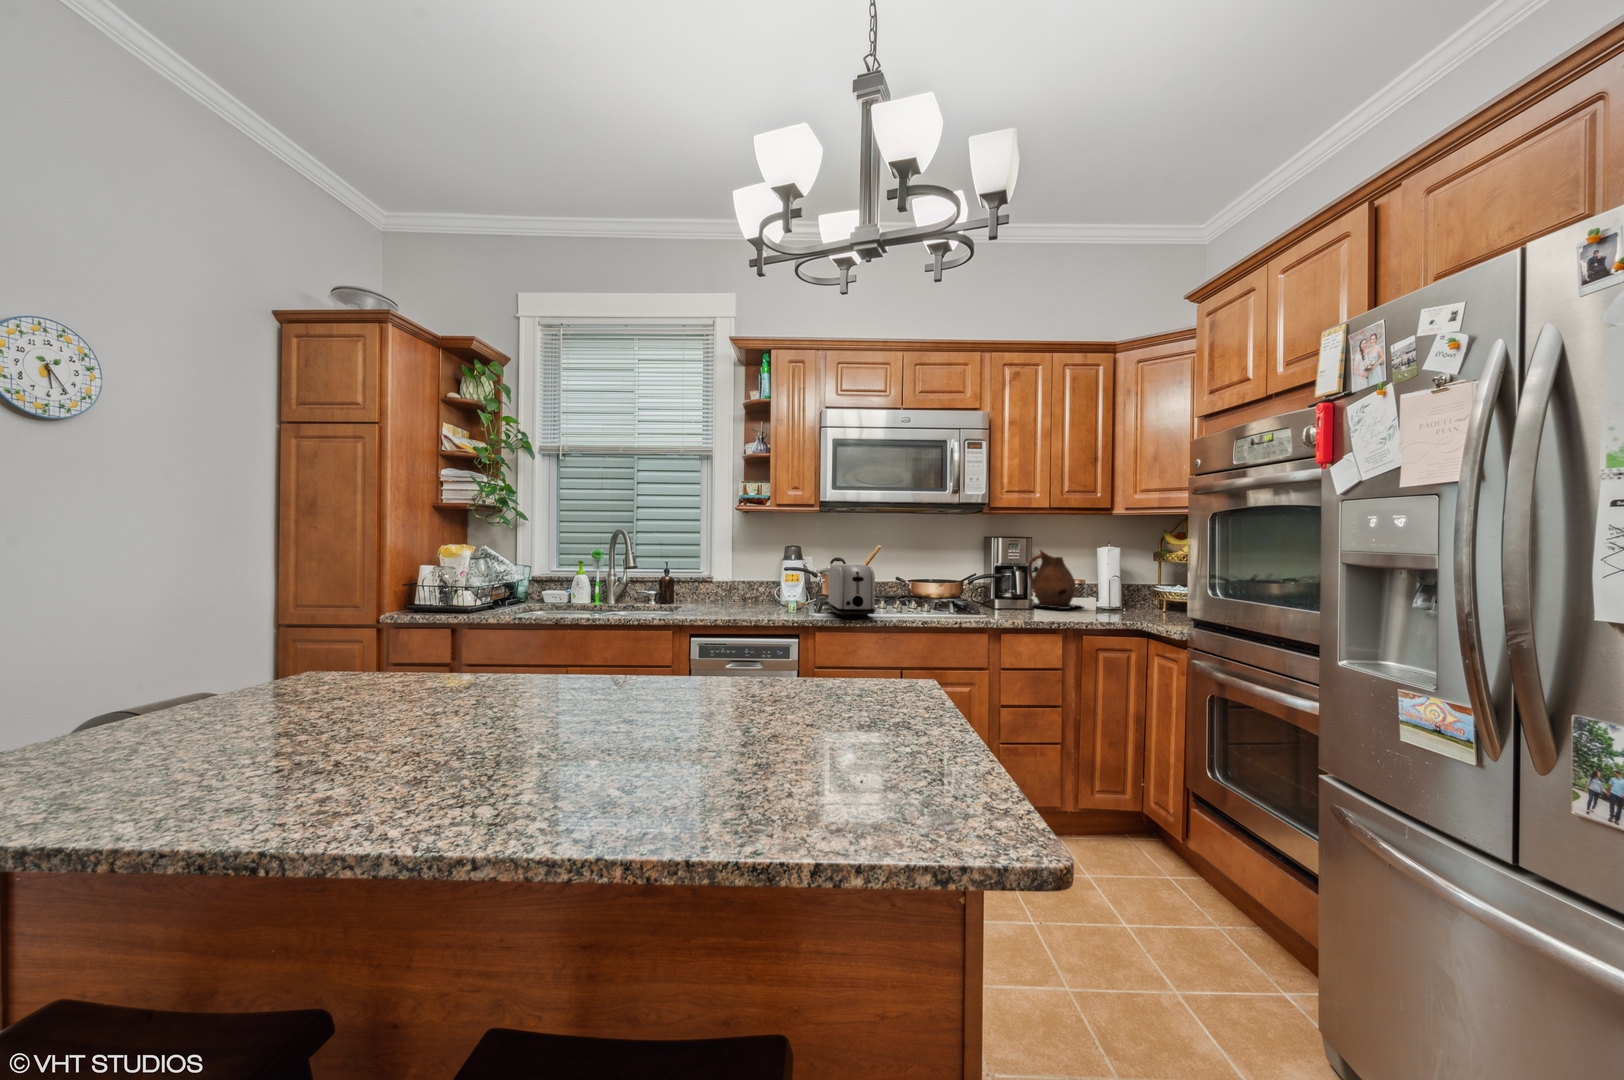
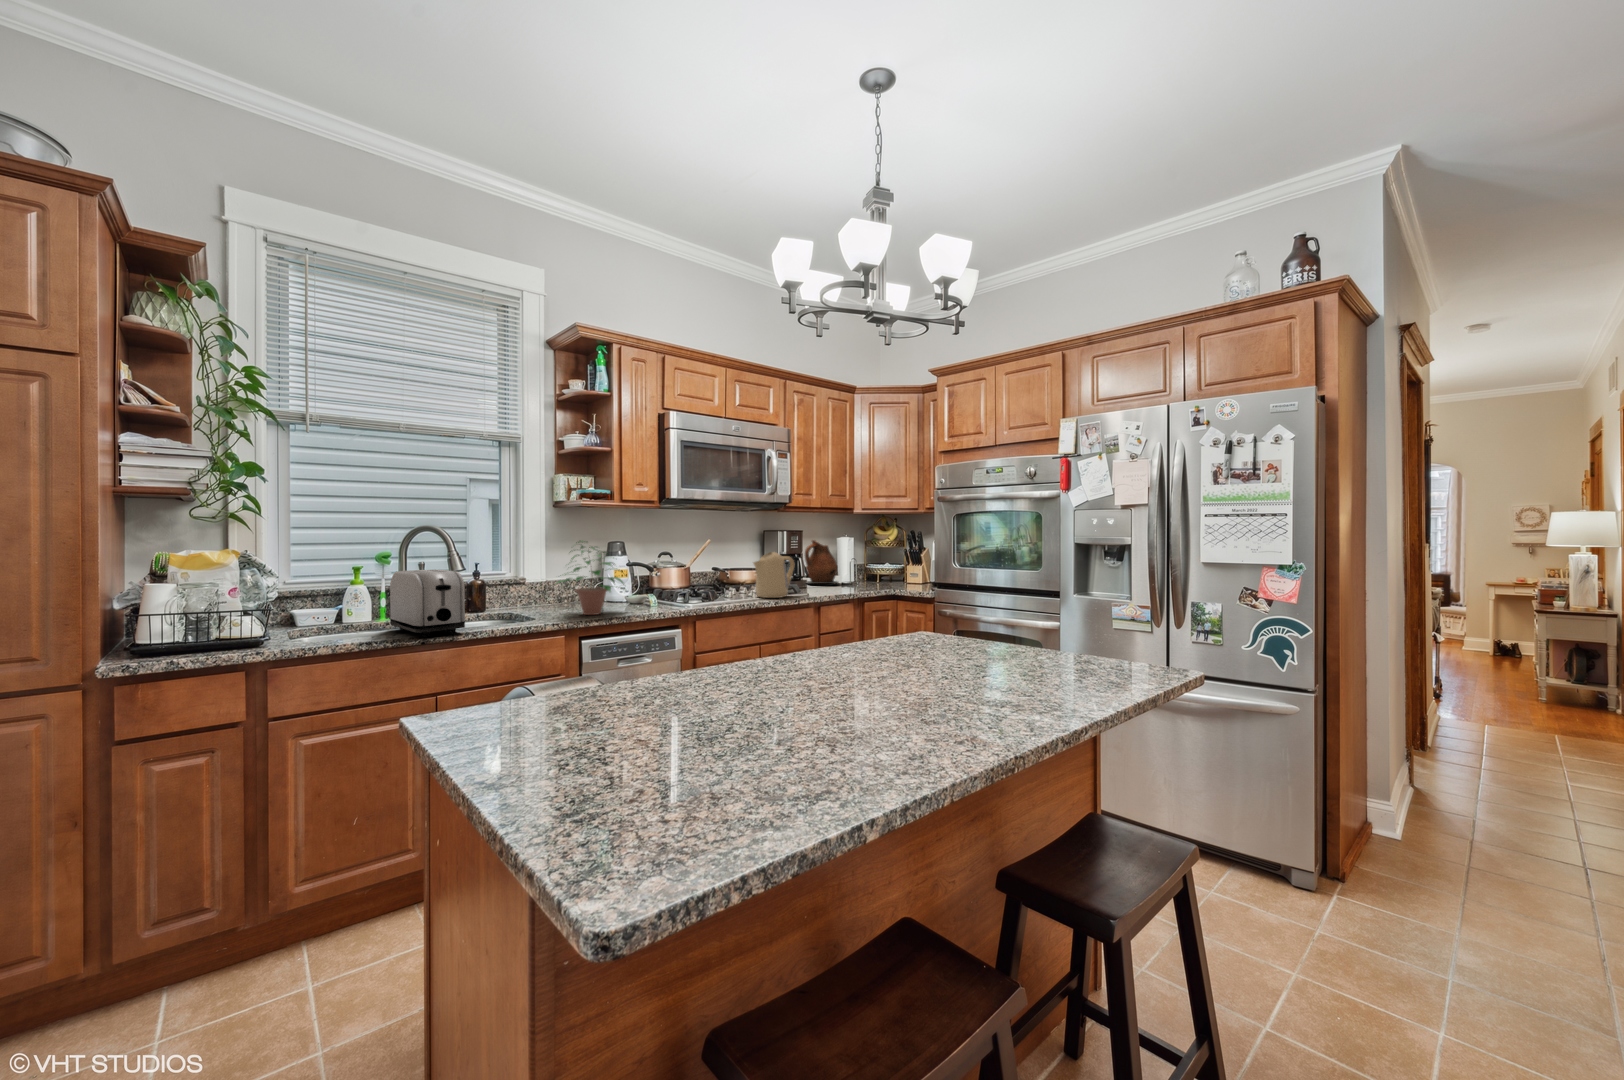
potted plant: none [678,543,756,615] -> present [556,541,624,615]
kettle: none [909,562,966,617] -> present [754,552,795,598]
toaster: present [828,565,875,618] -> present [390,569,465,637]

